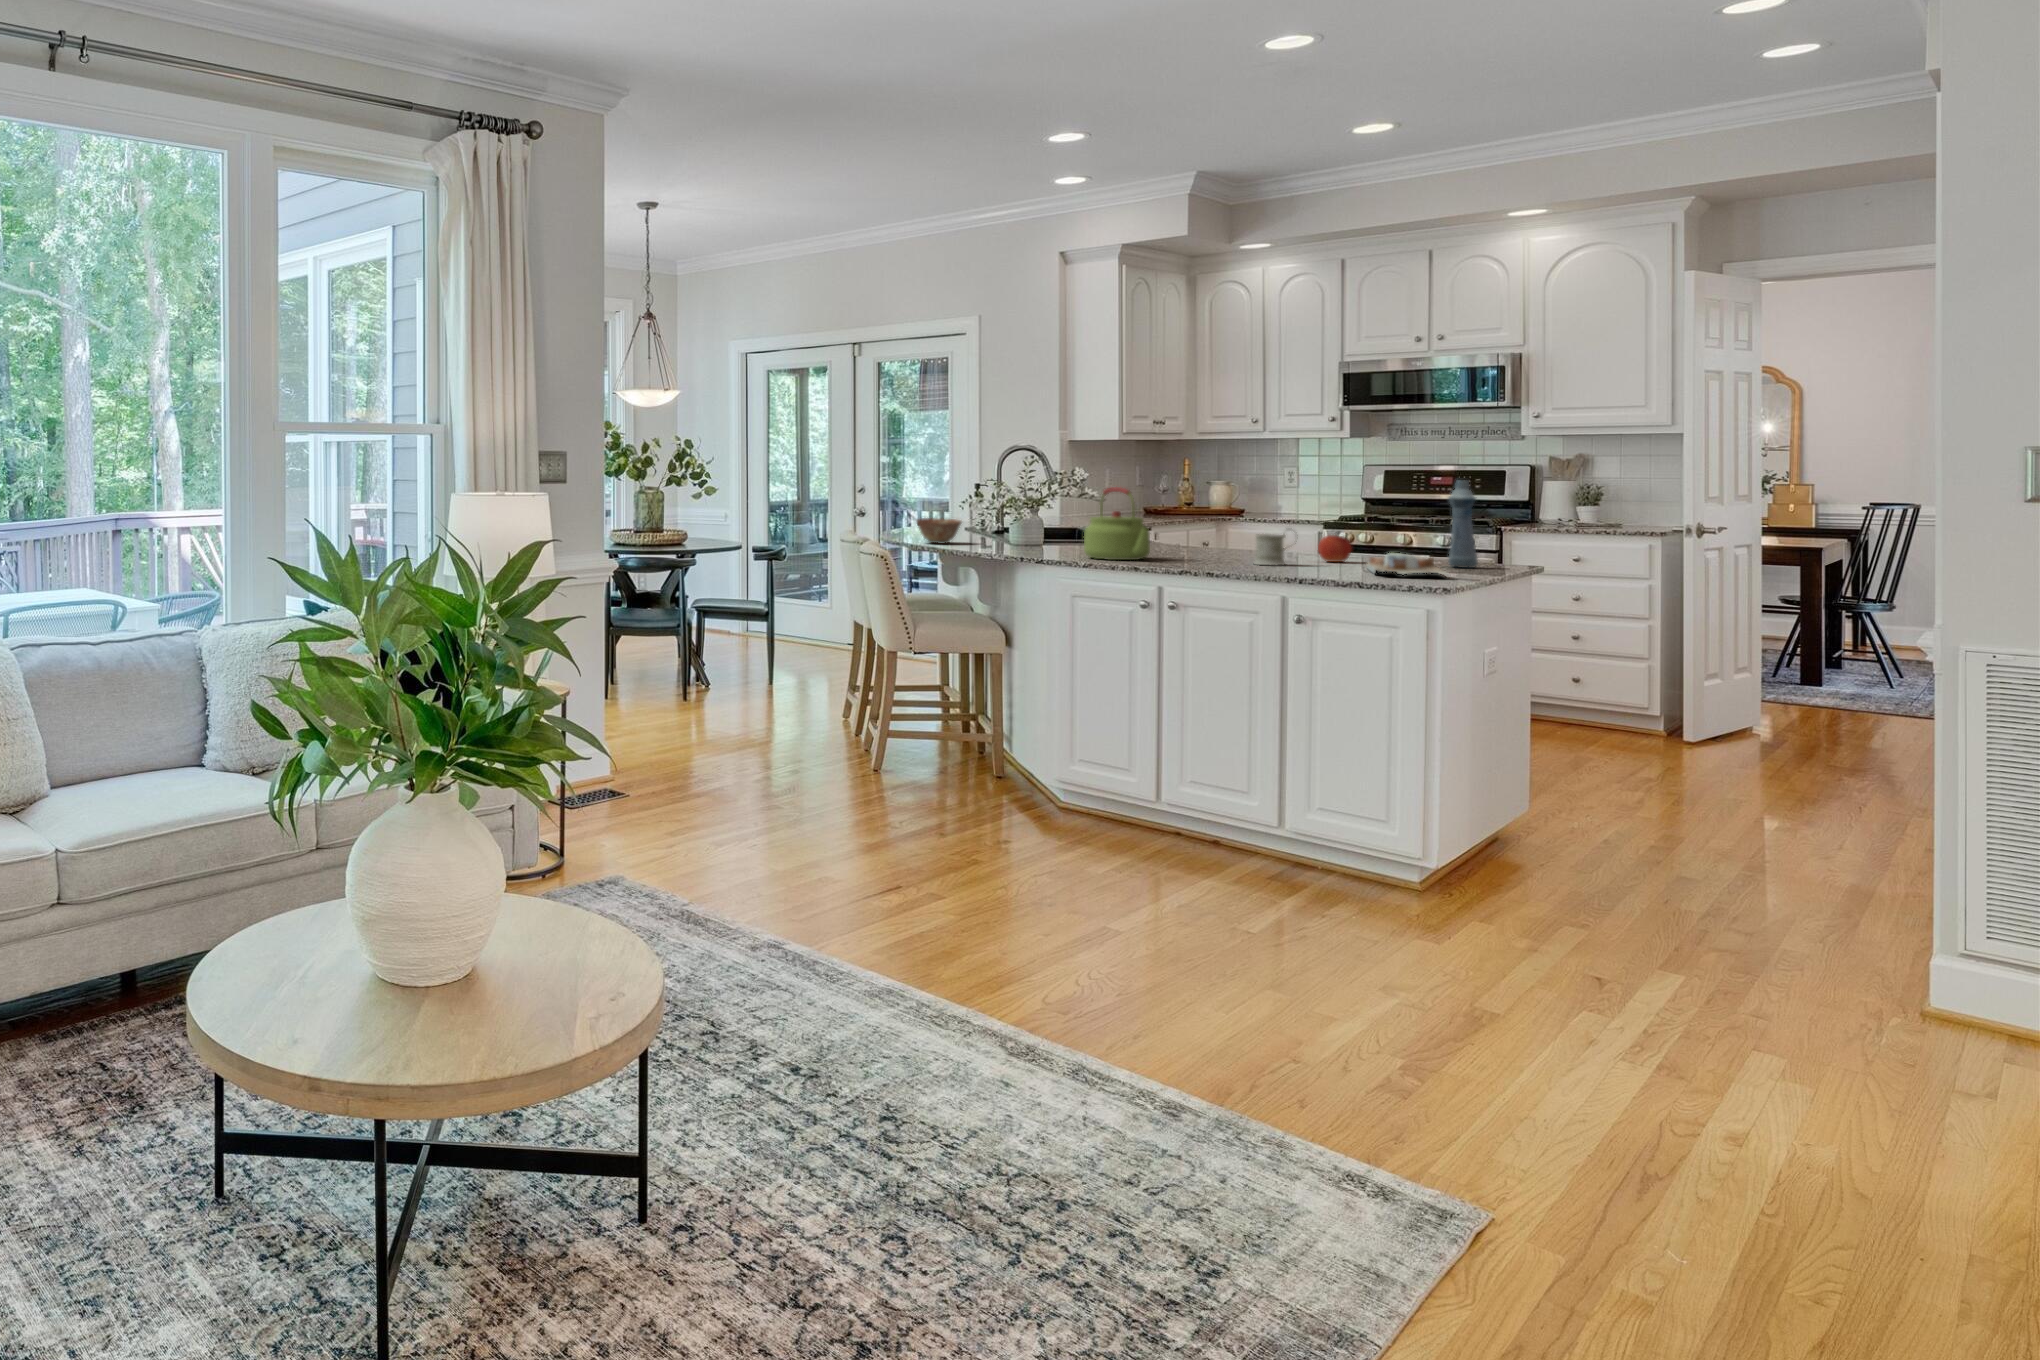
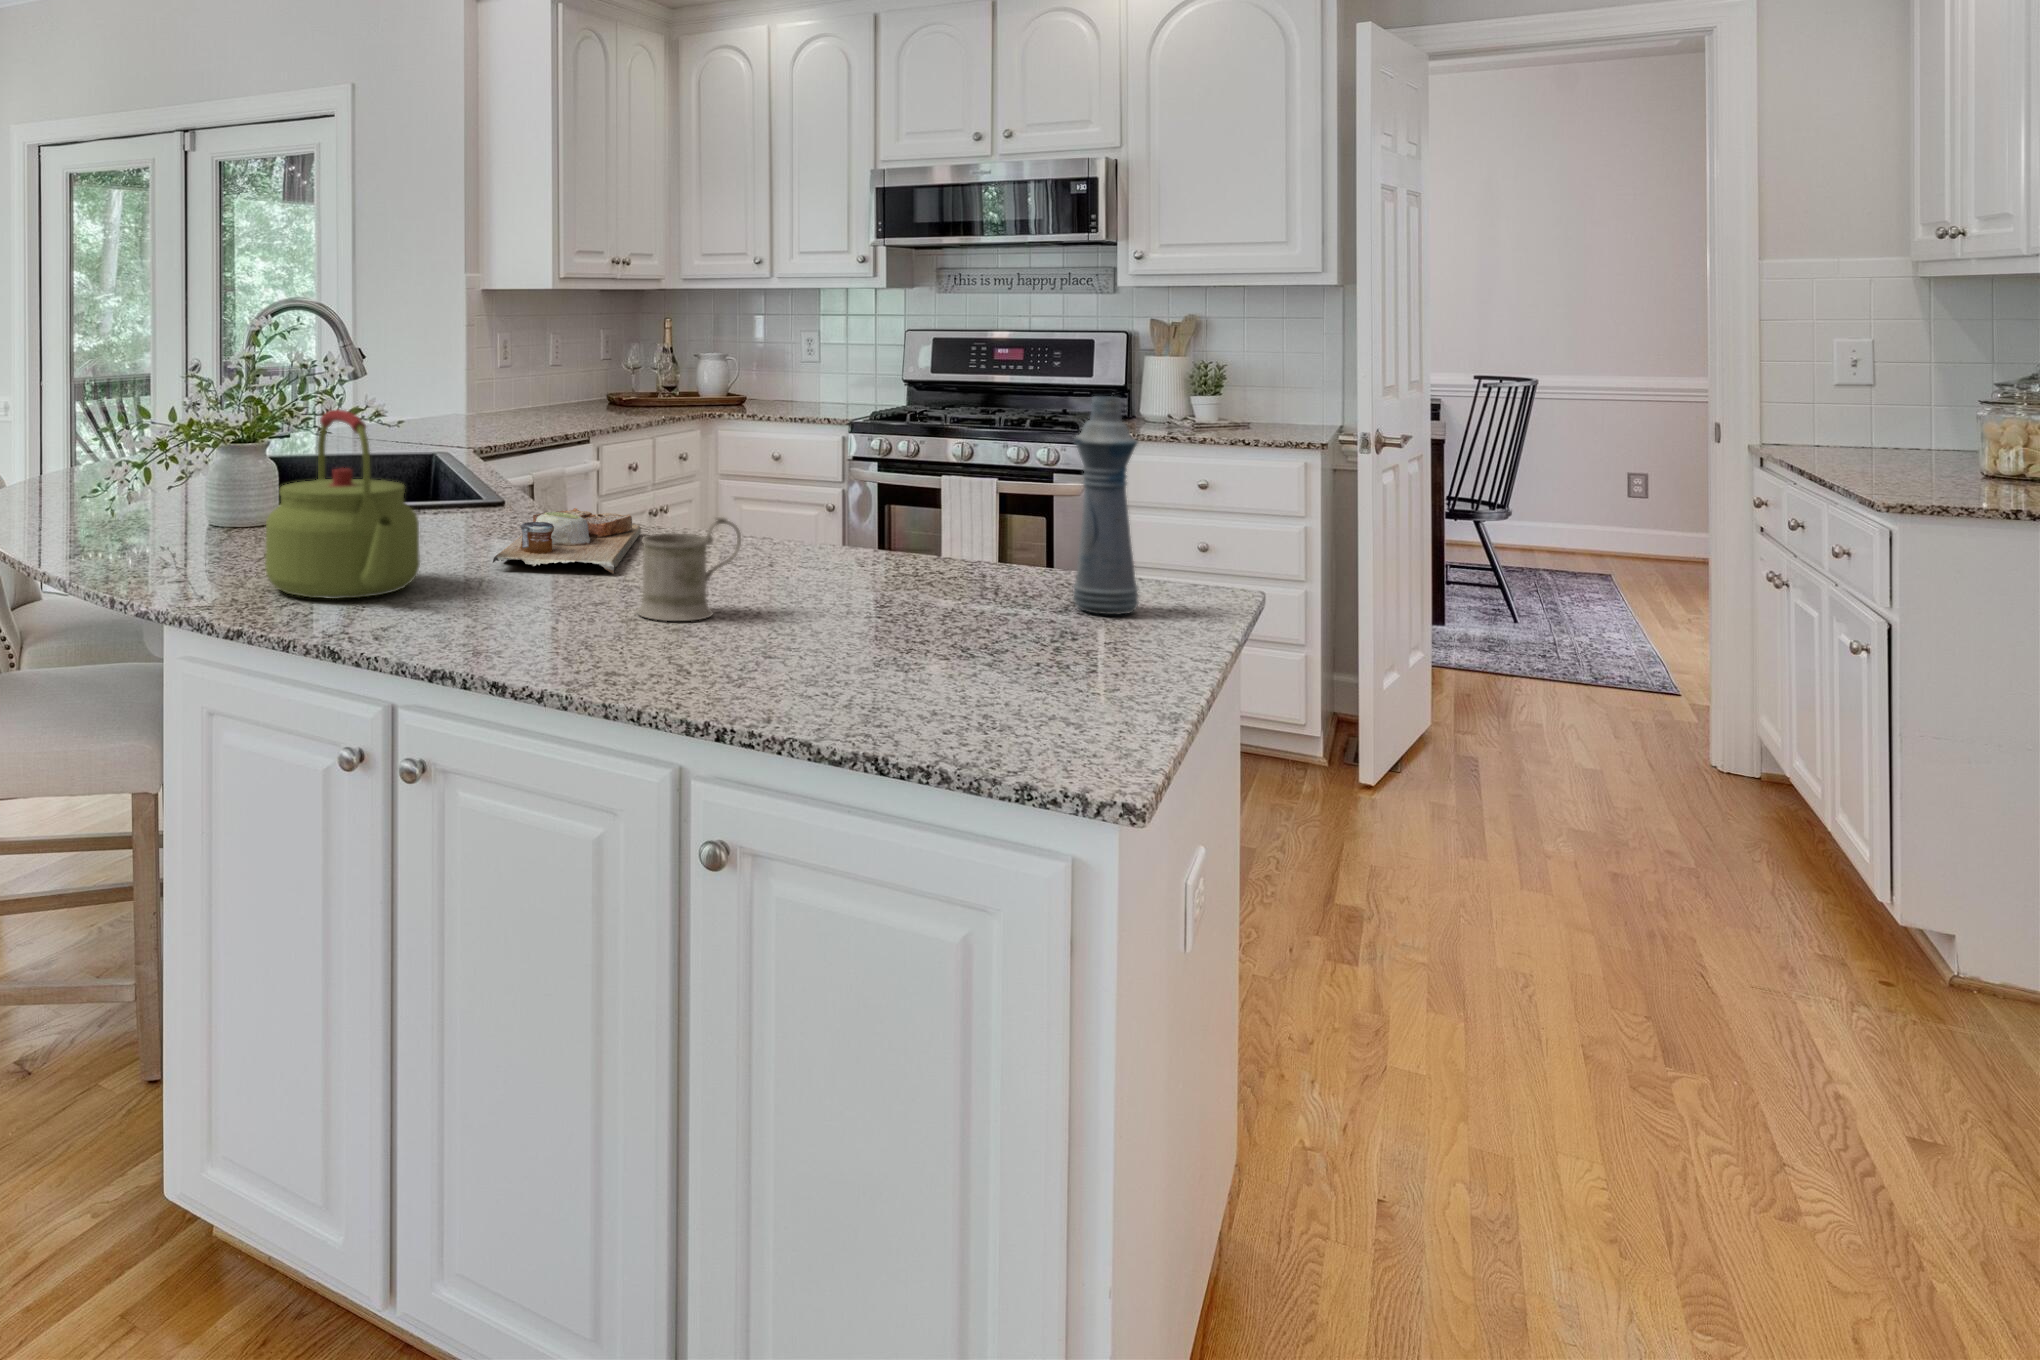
ceramic bowl: present [916,518,962,544] -> none [28,455,132,513]
apple: present [1318,535,1351,562] -> none [794,518,865,590]
cutting board: present [1367,553,1450,577] -> present [493,508,641,574]

